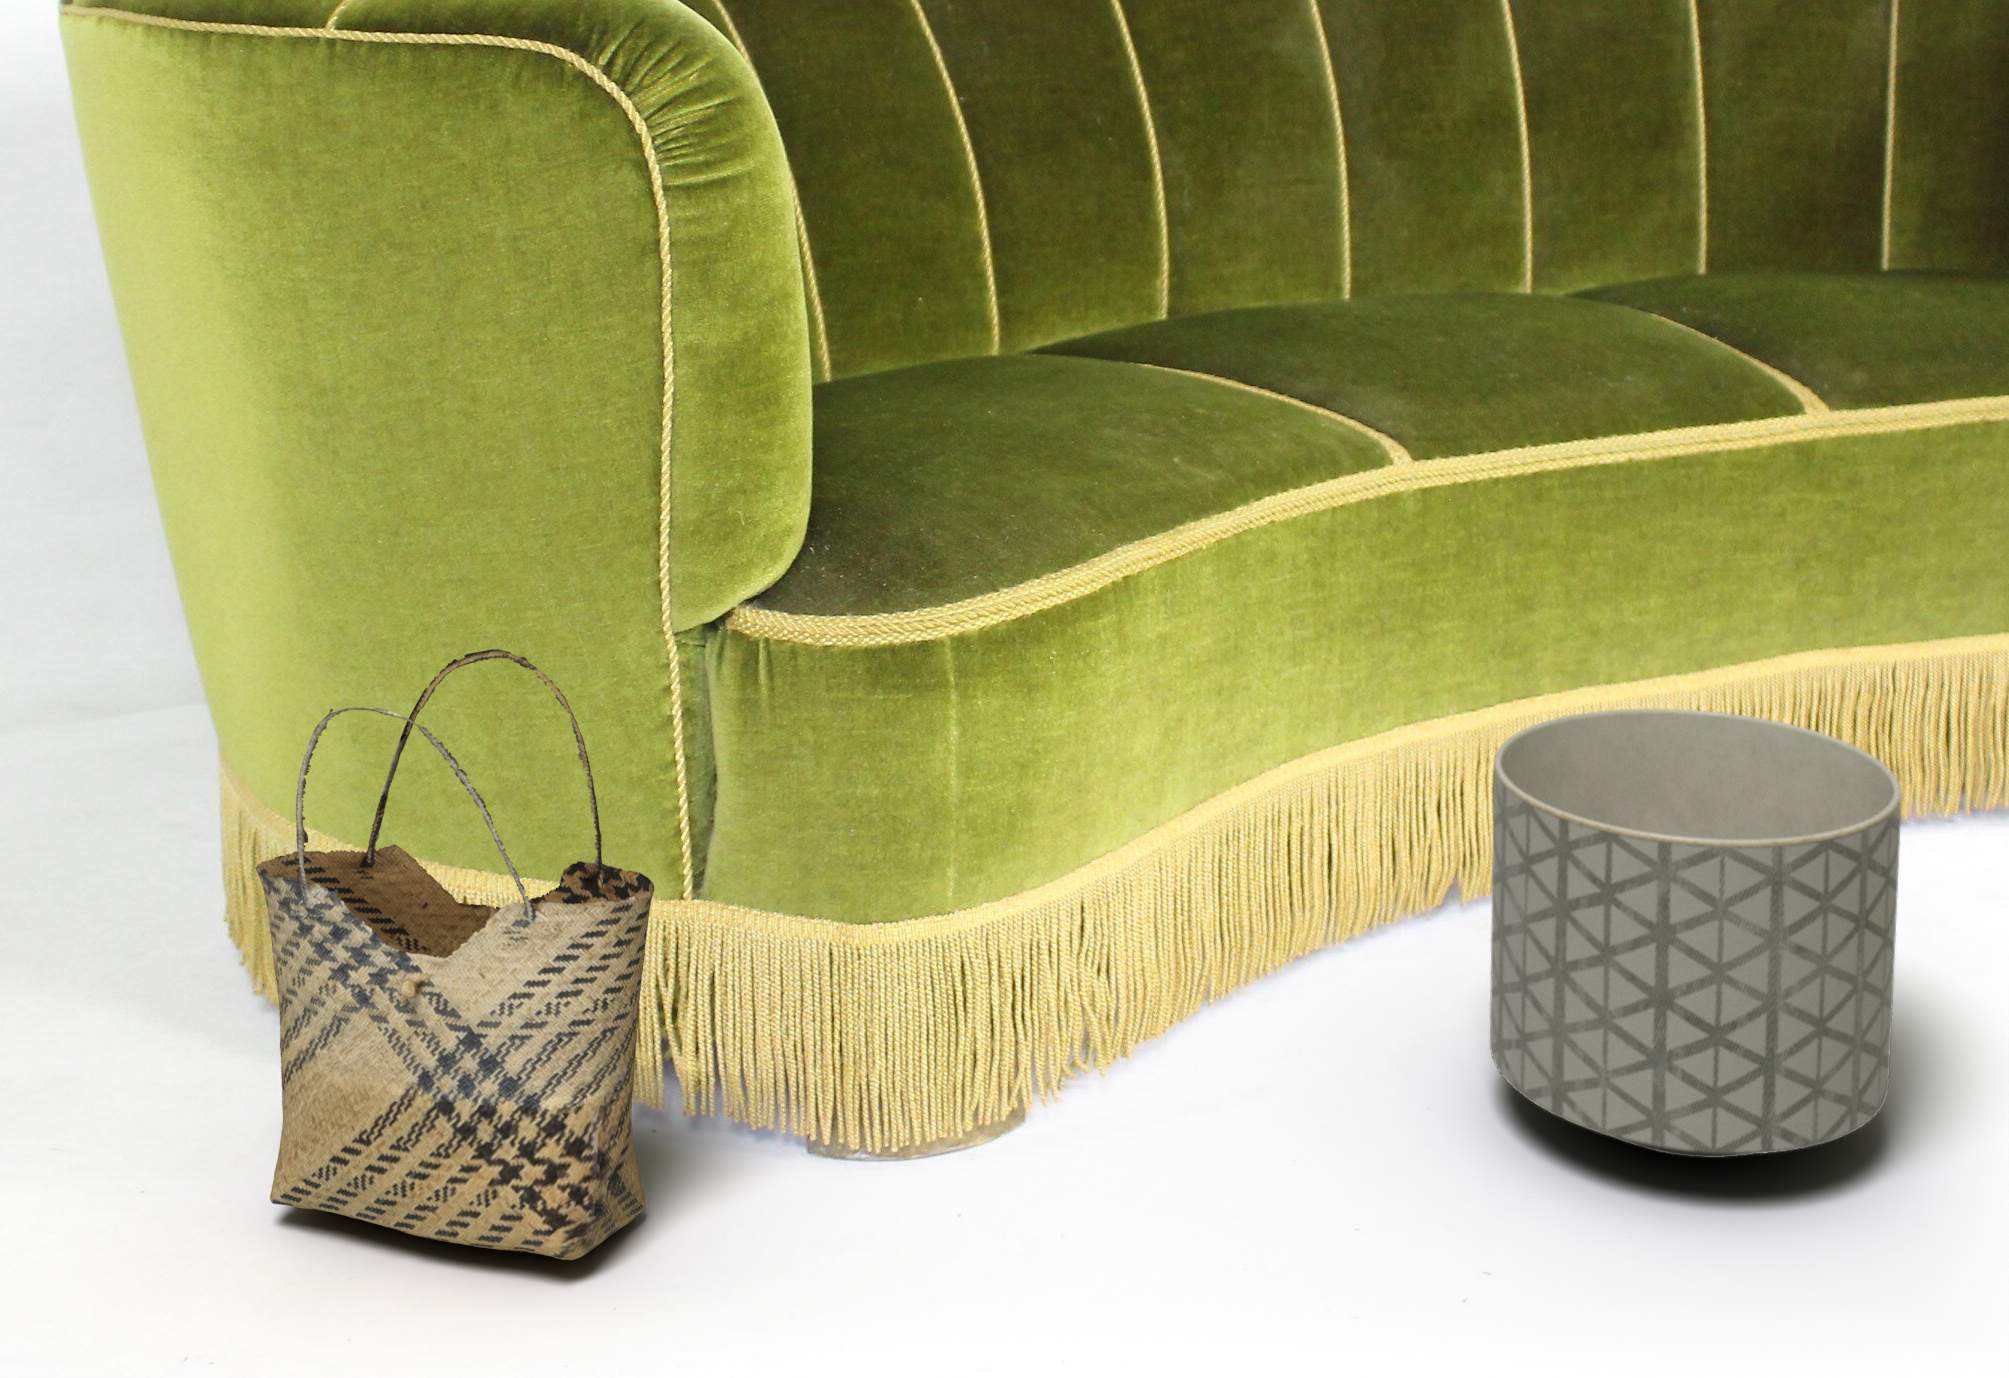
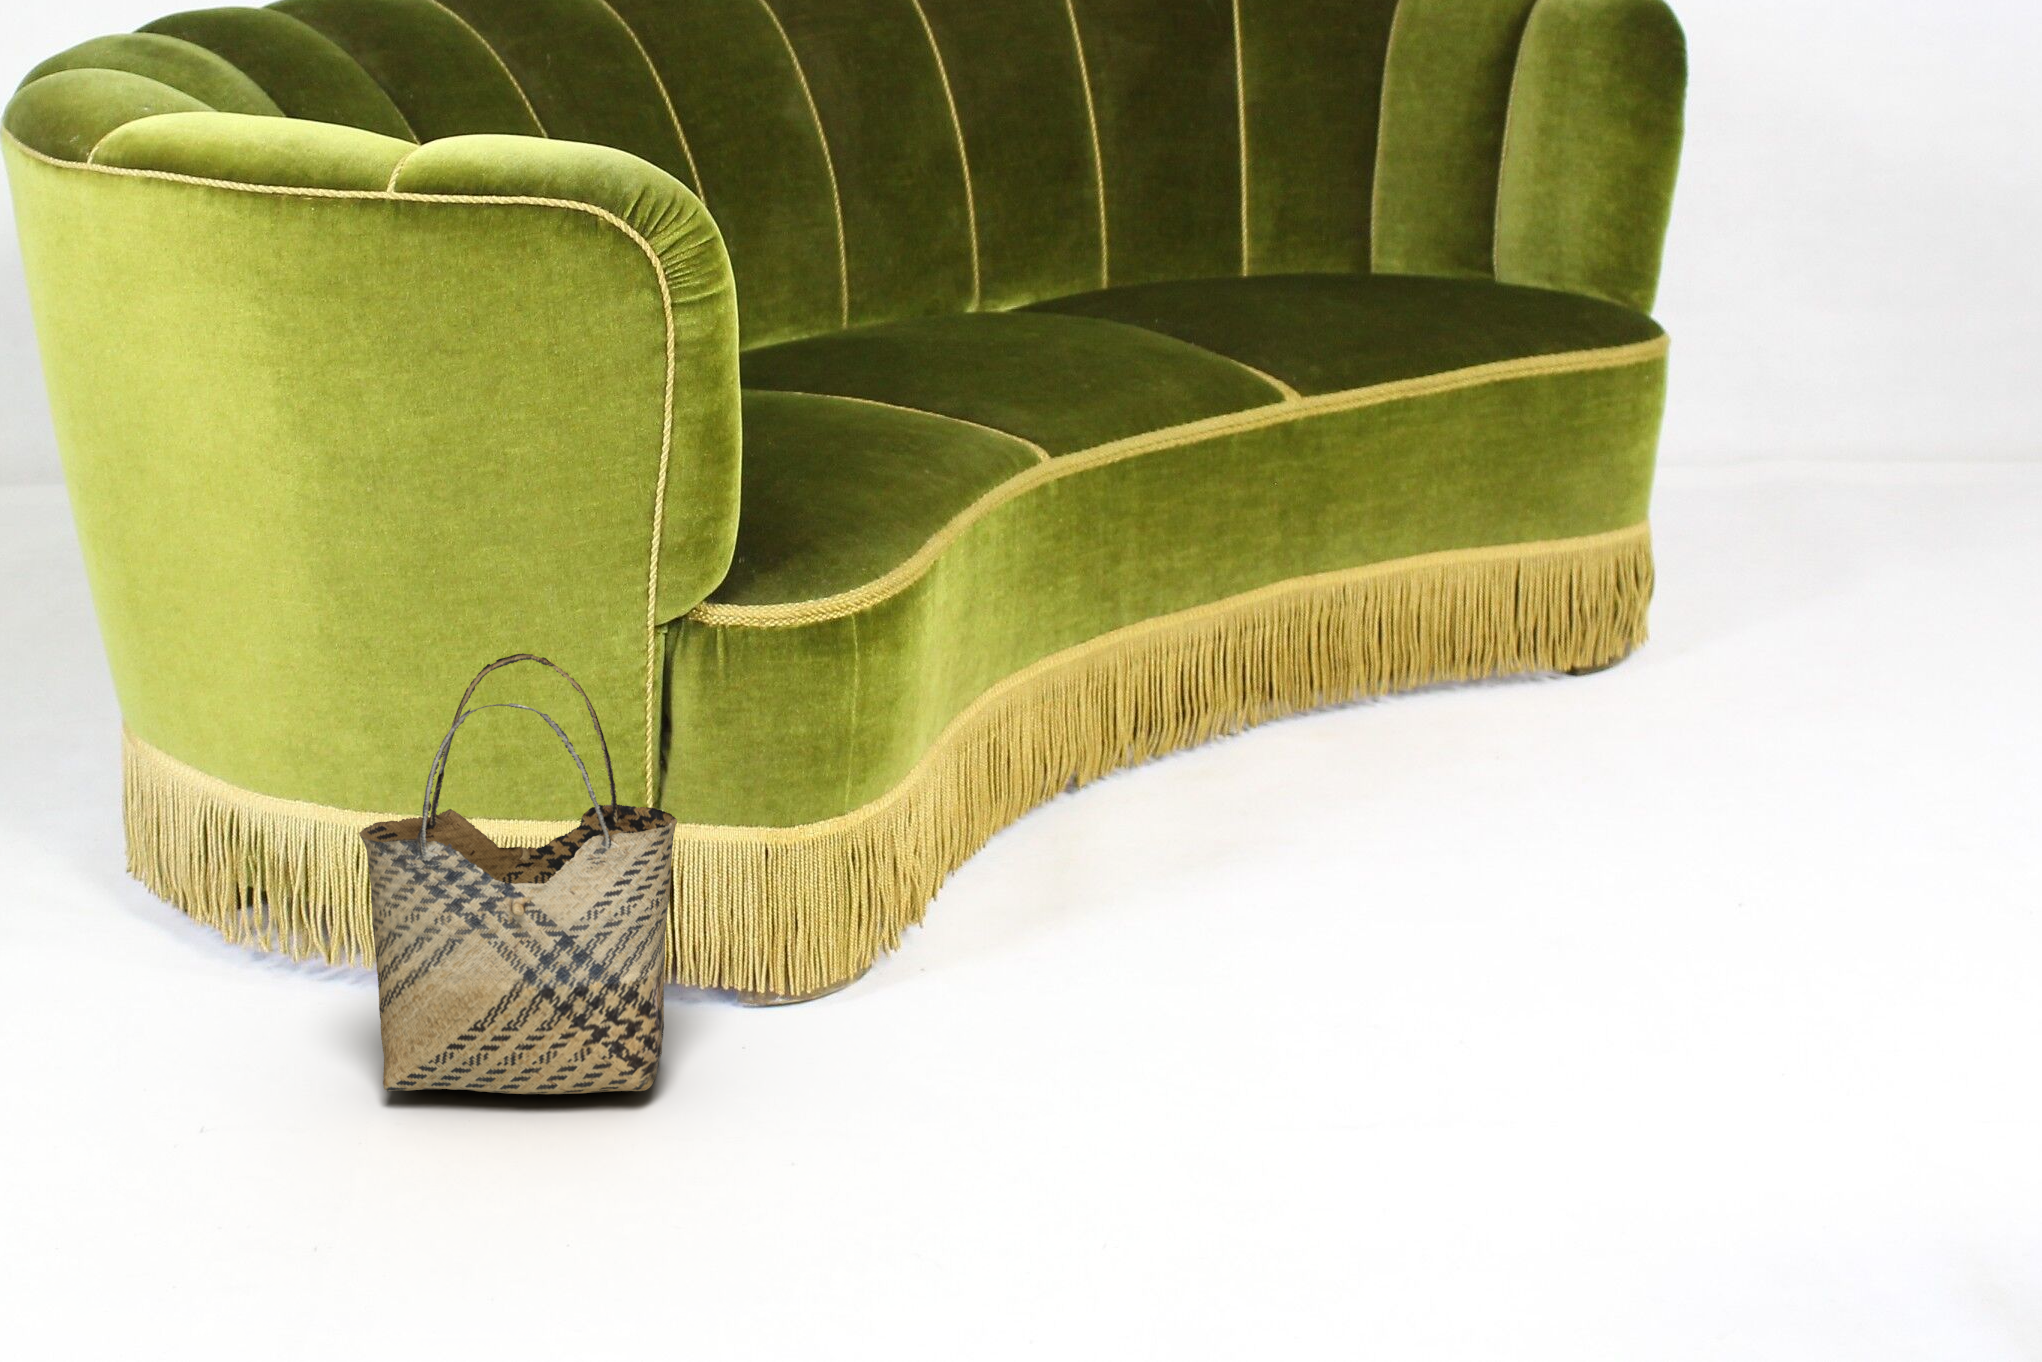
planter: present [1490,709,1902,1158] -> none [1173,621,1446,919]

